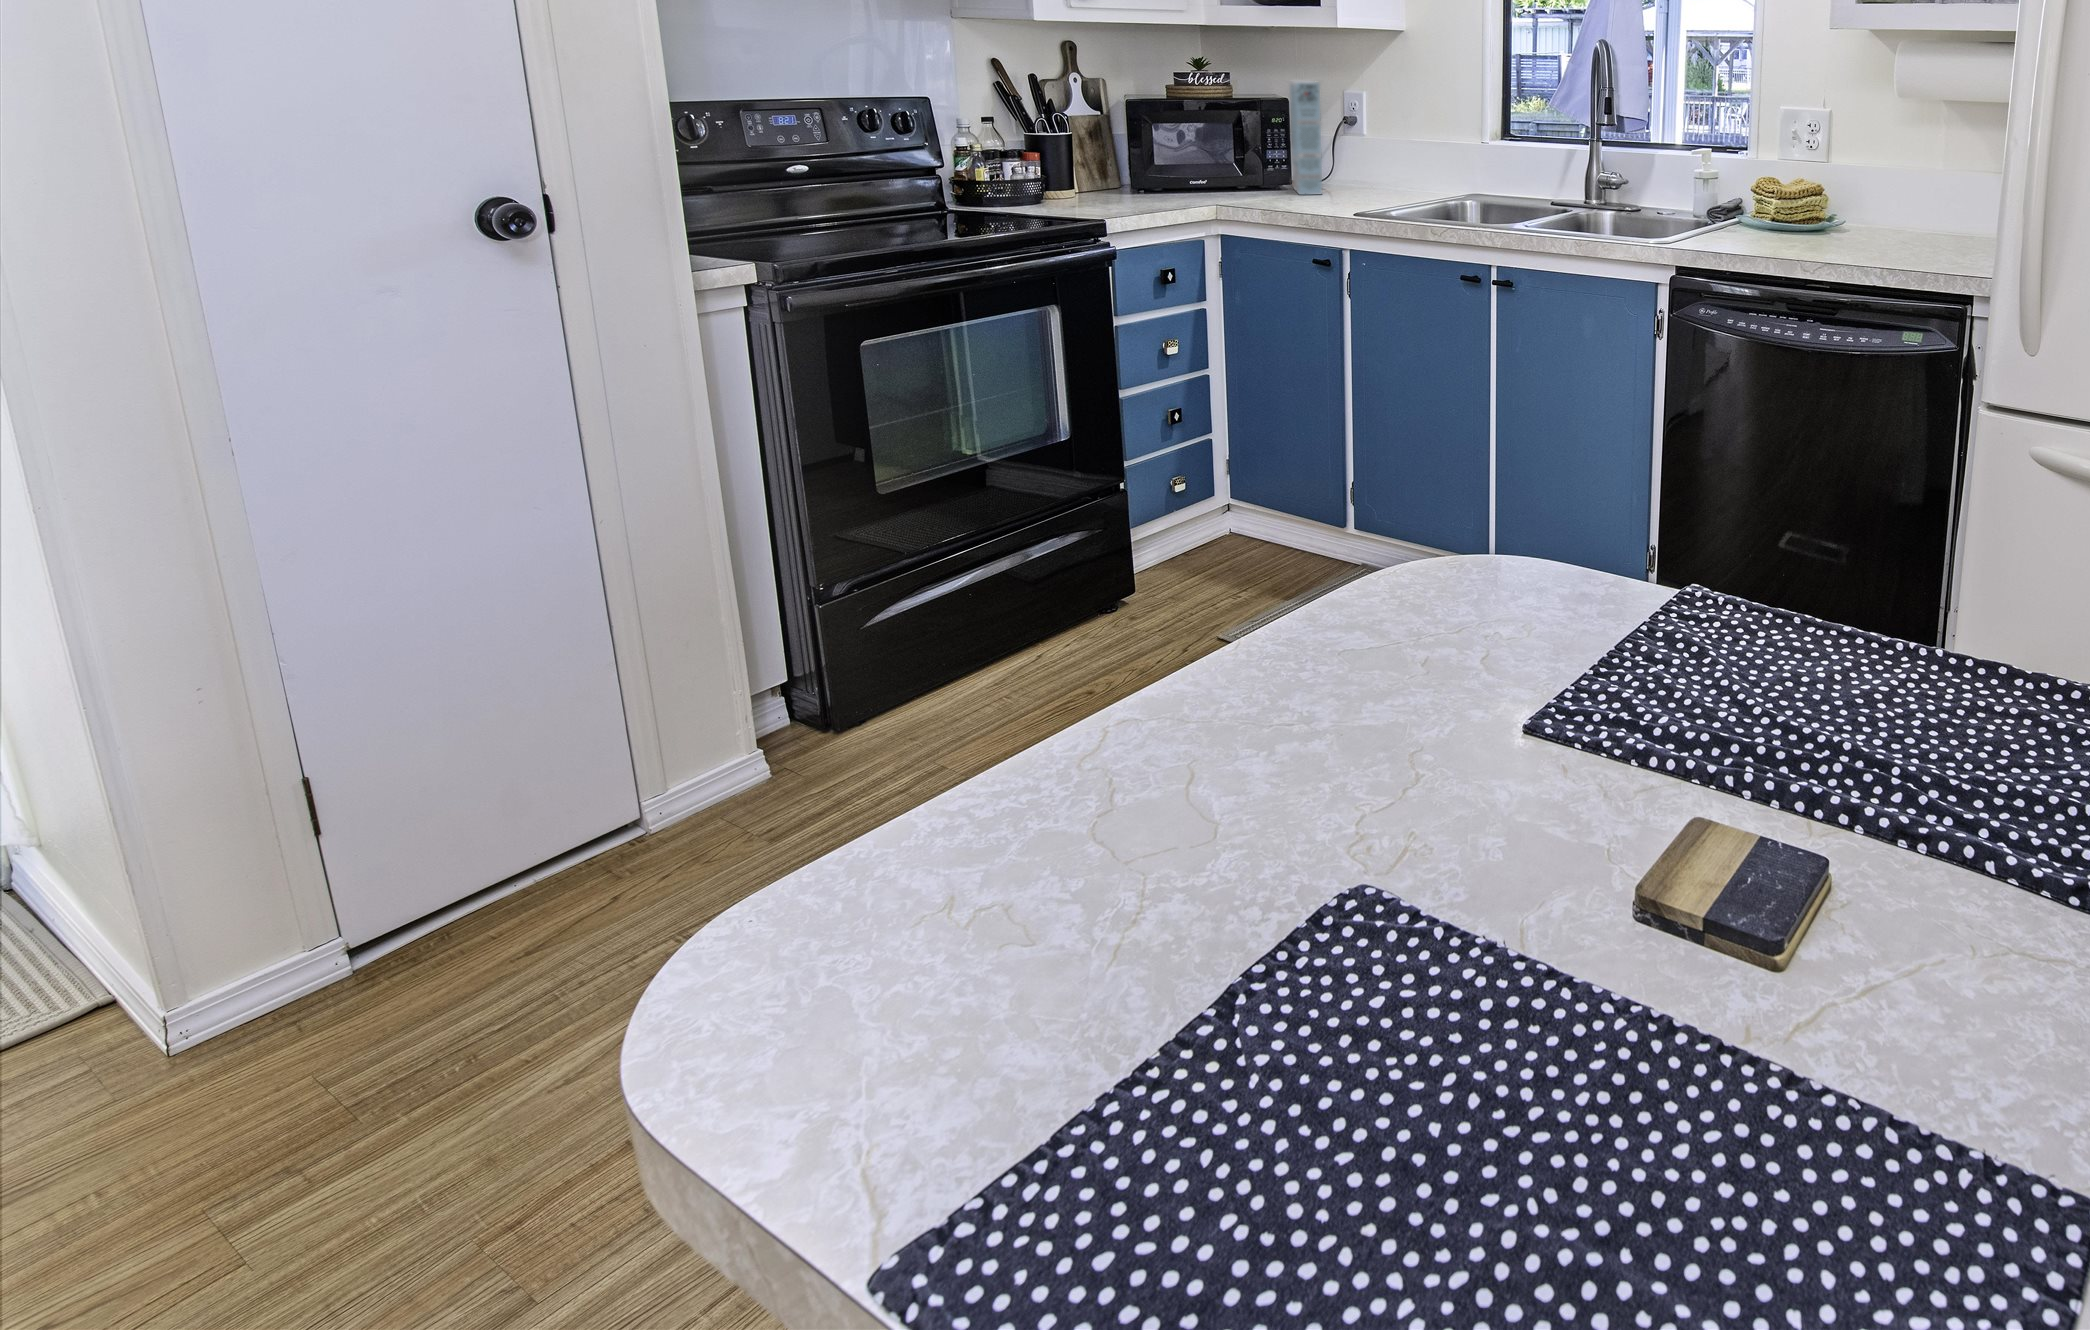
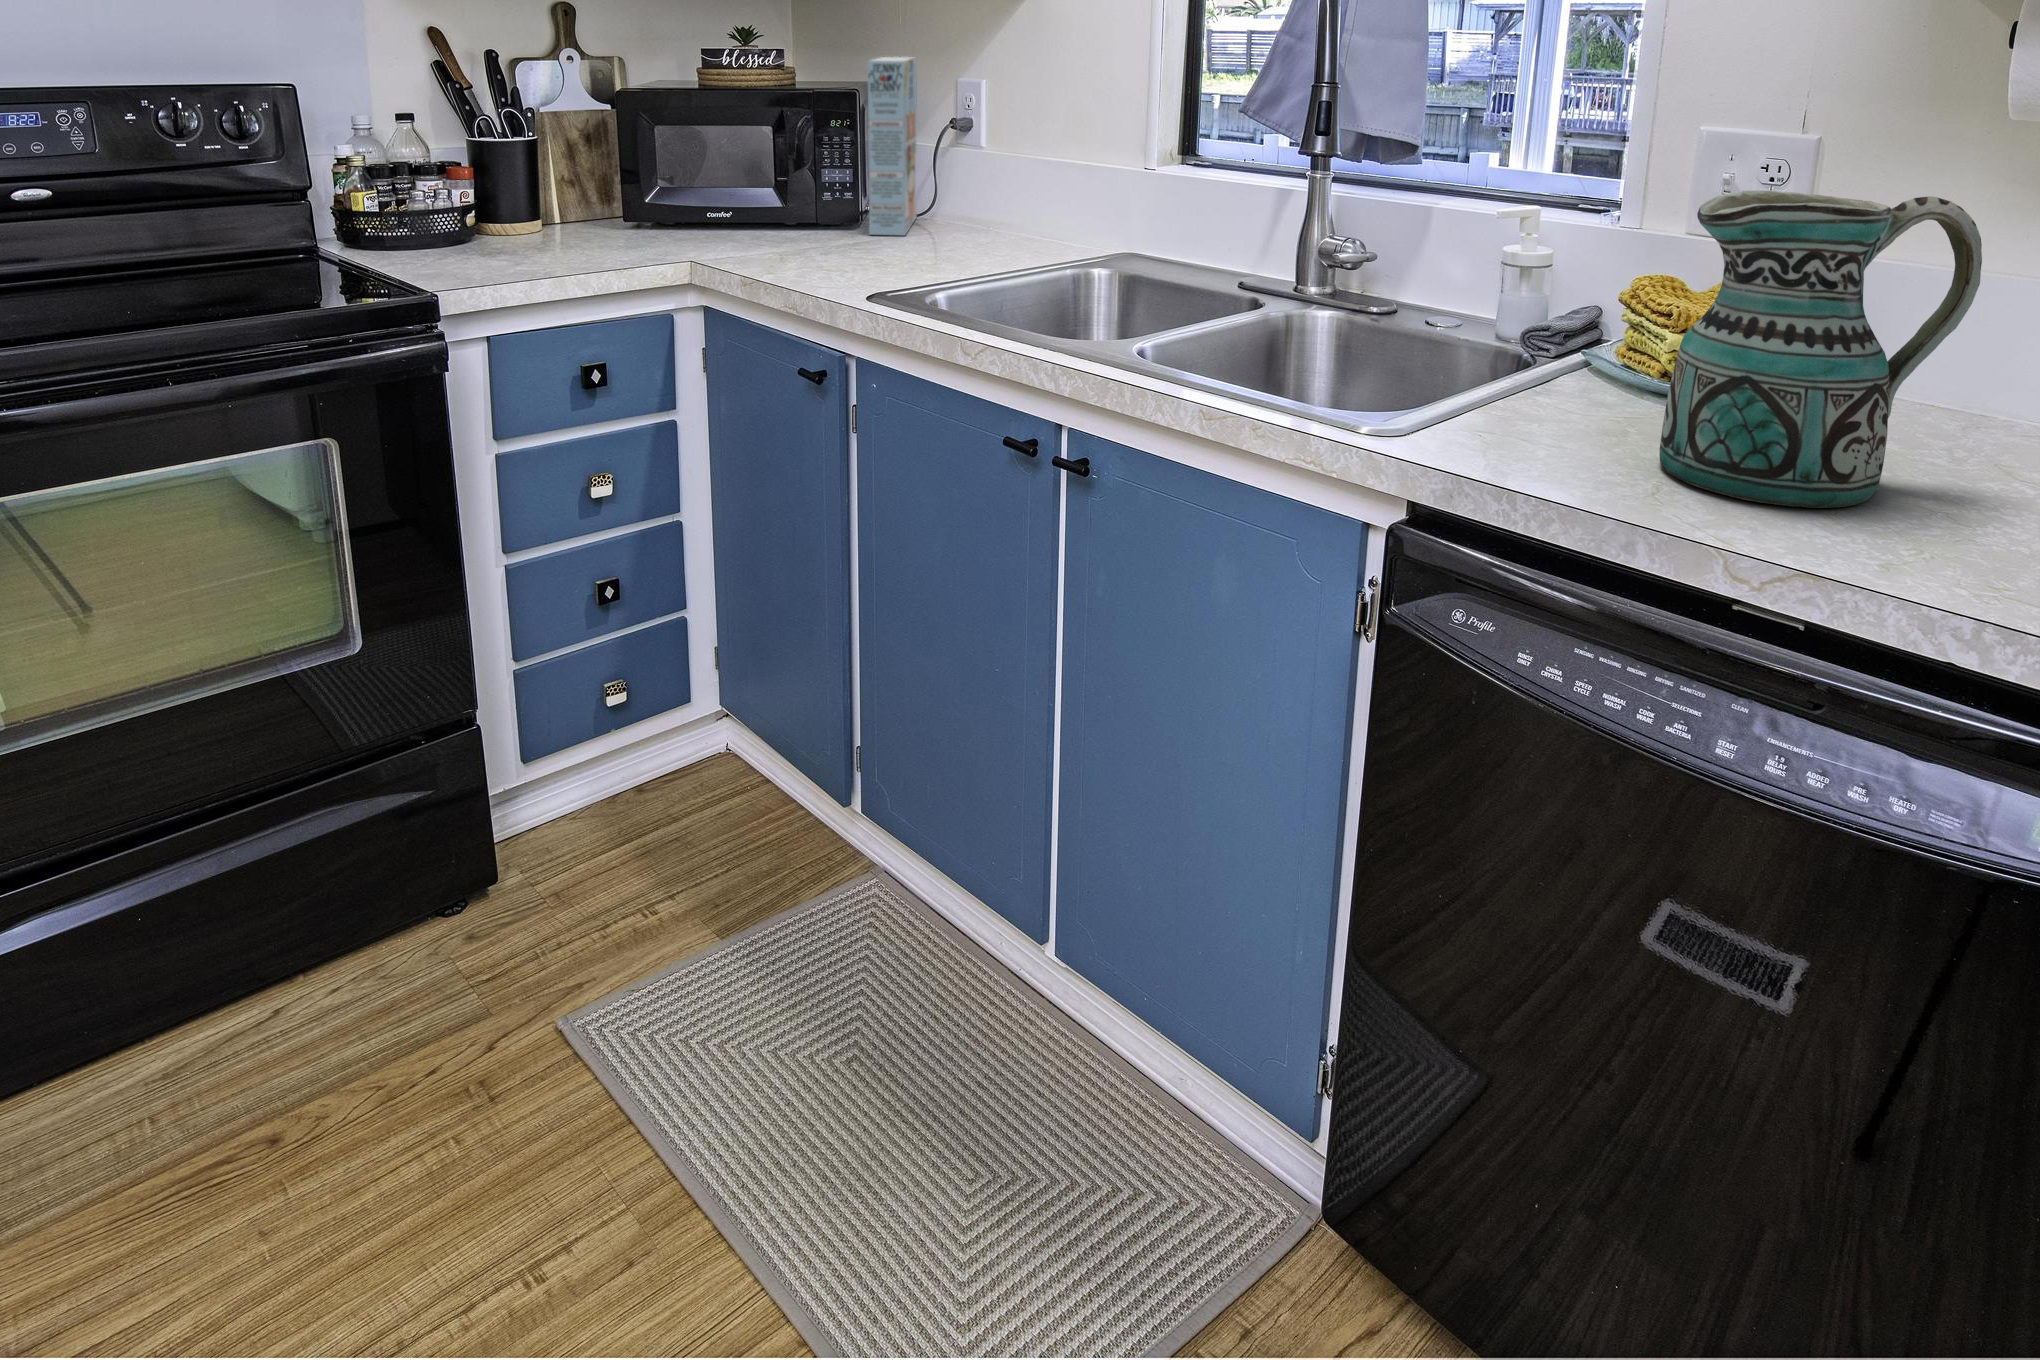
ceramic pitcher: none [1776,128,1889,253] -> present [1660,191,1982,508]

